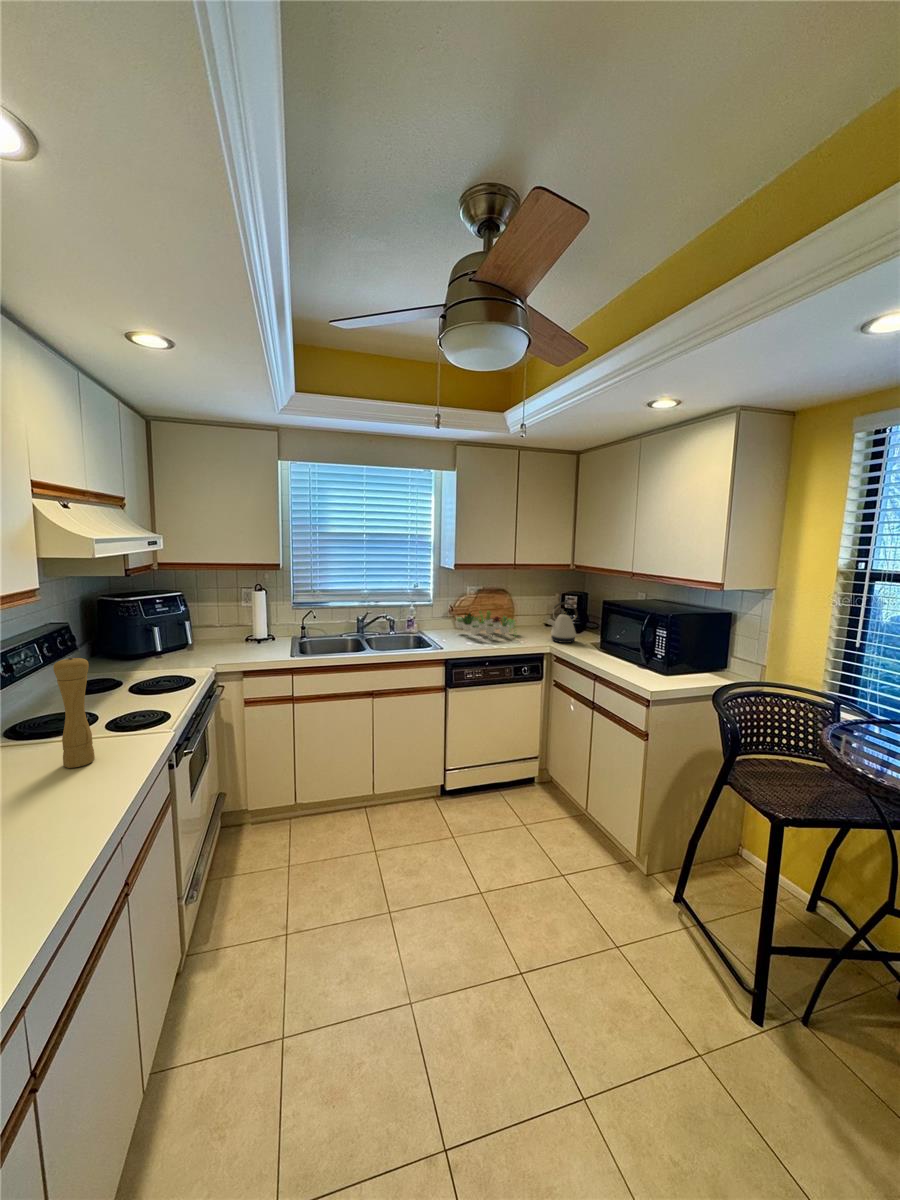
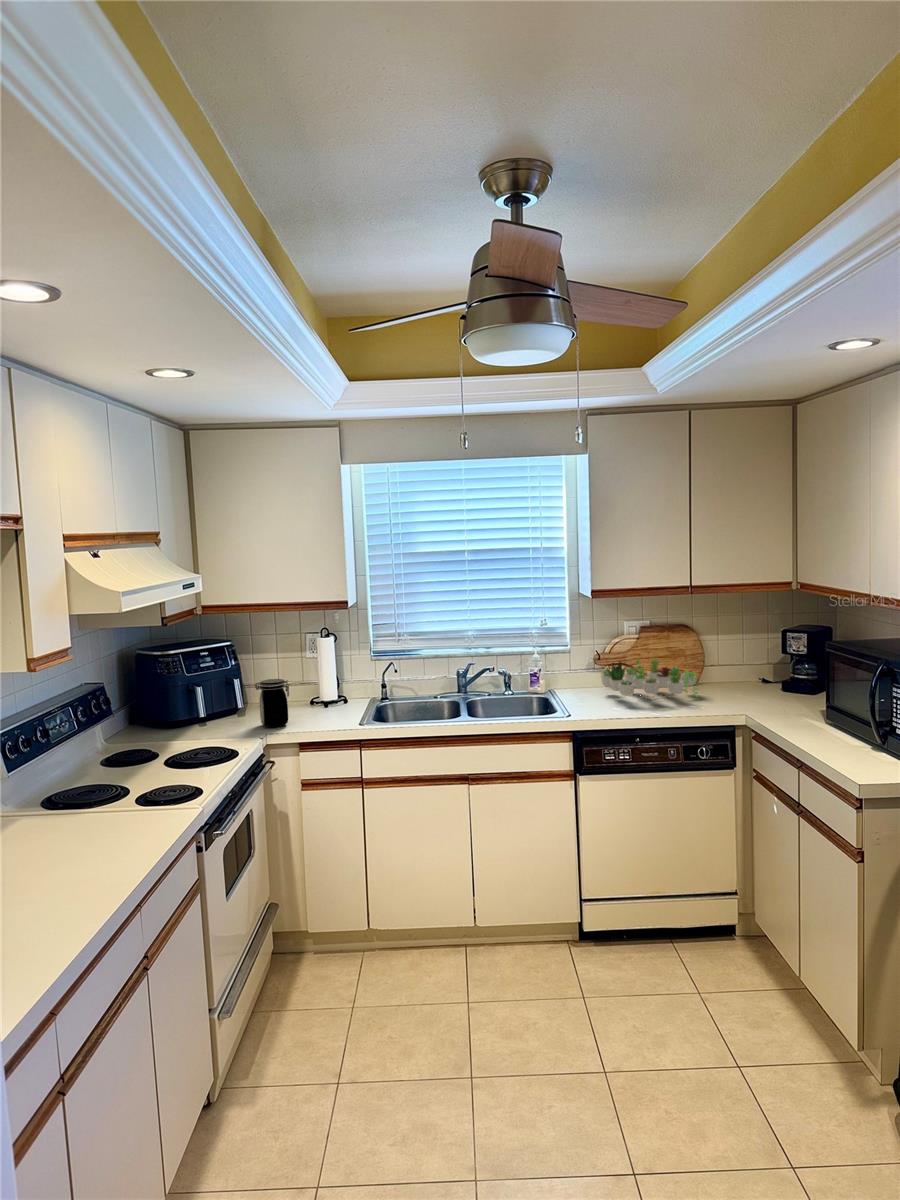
kettle: present [548,602,578,643] -> none [744,644,798,709]
jar: none [205,622,235,659] -> present [255,679,290,728]
pepper mill: present [53,657,95,768] -> none [79,723,118,843]

